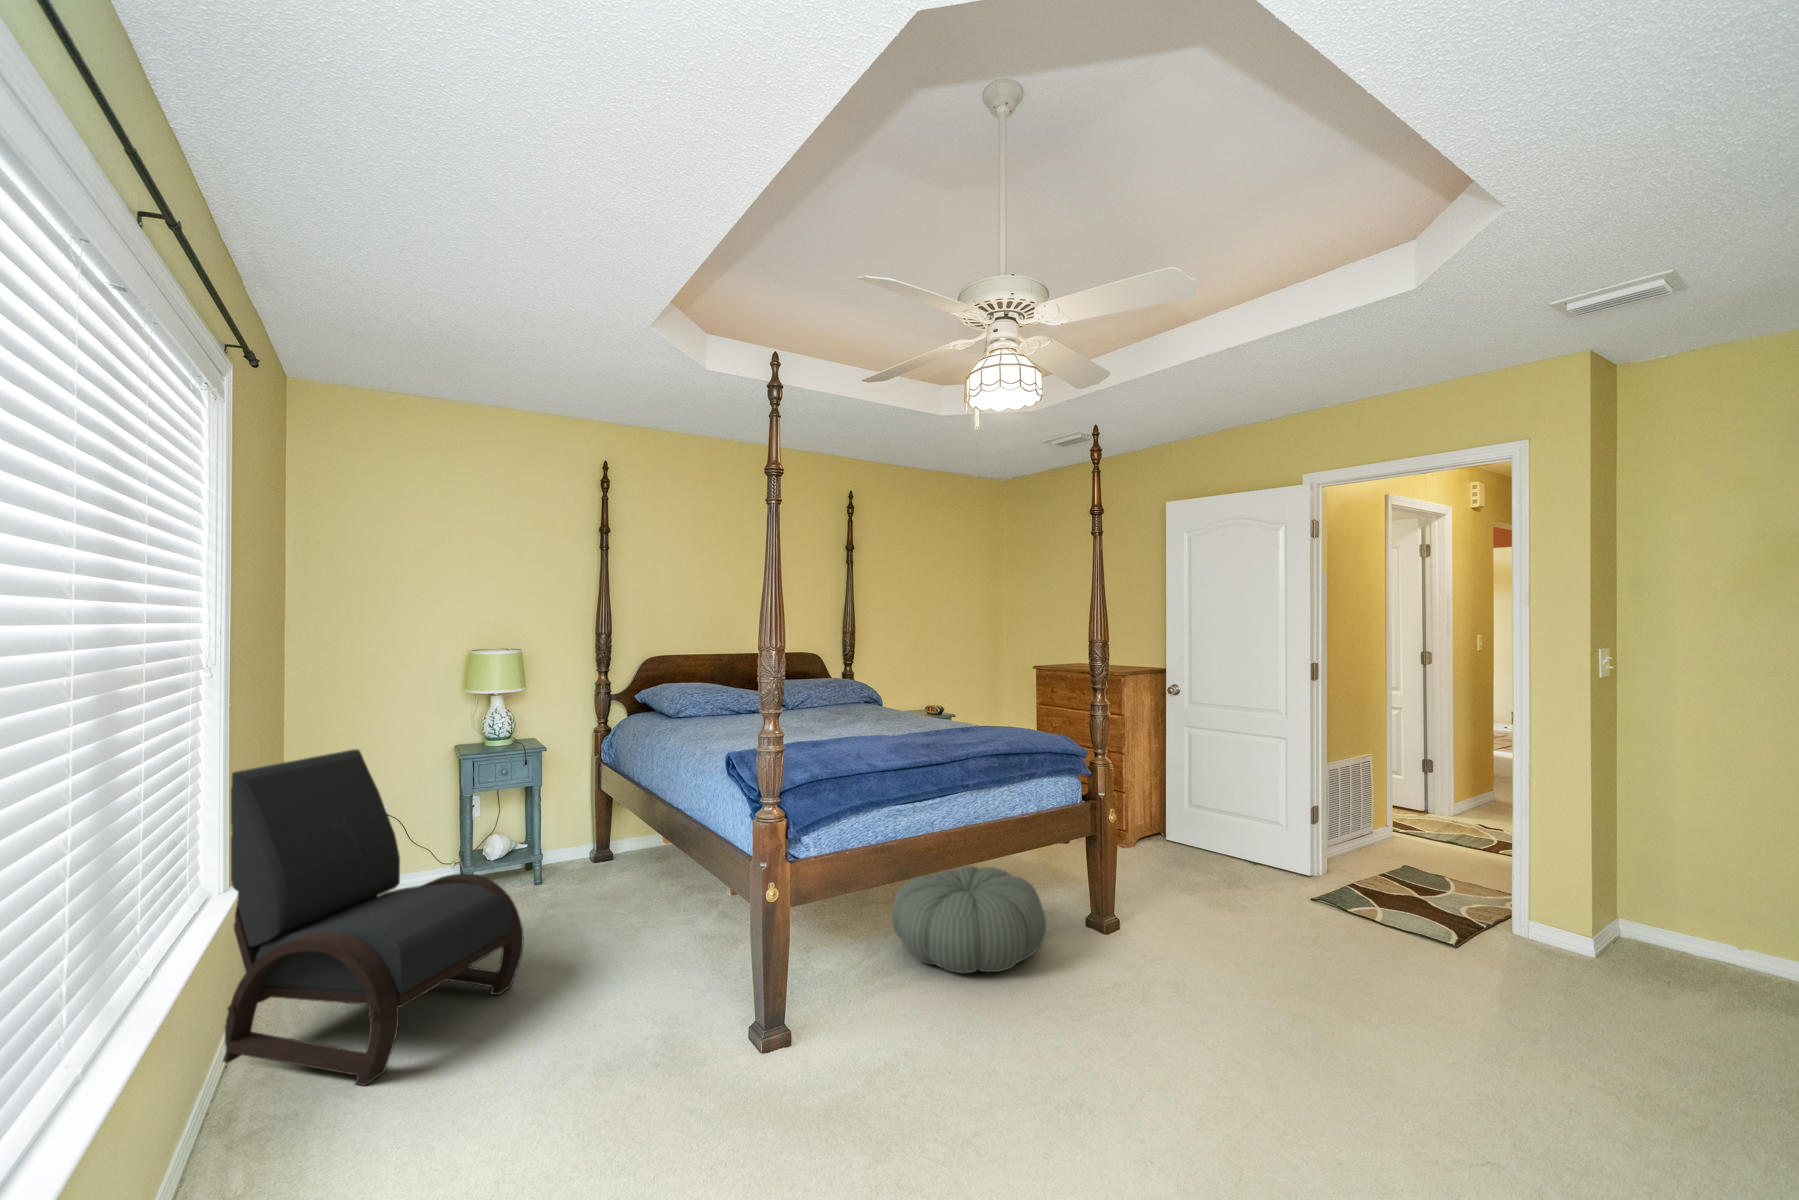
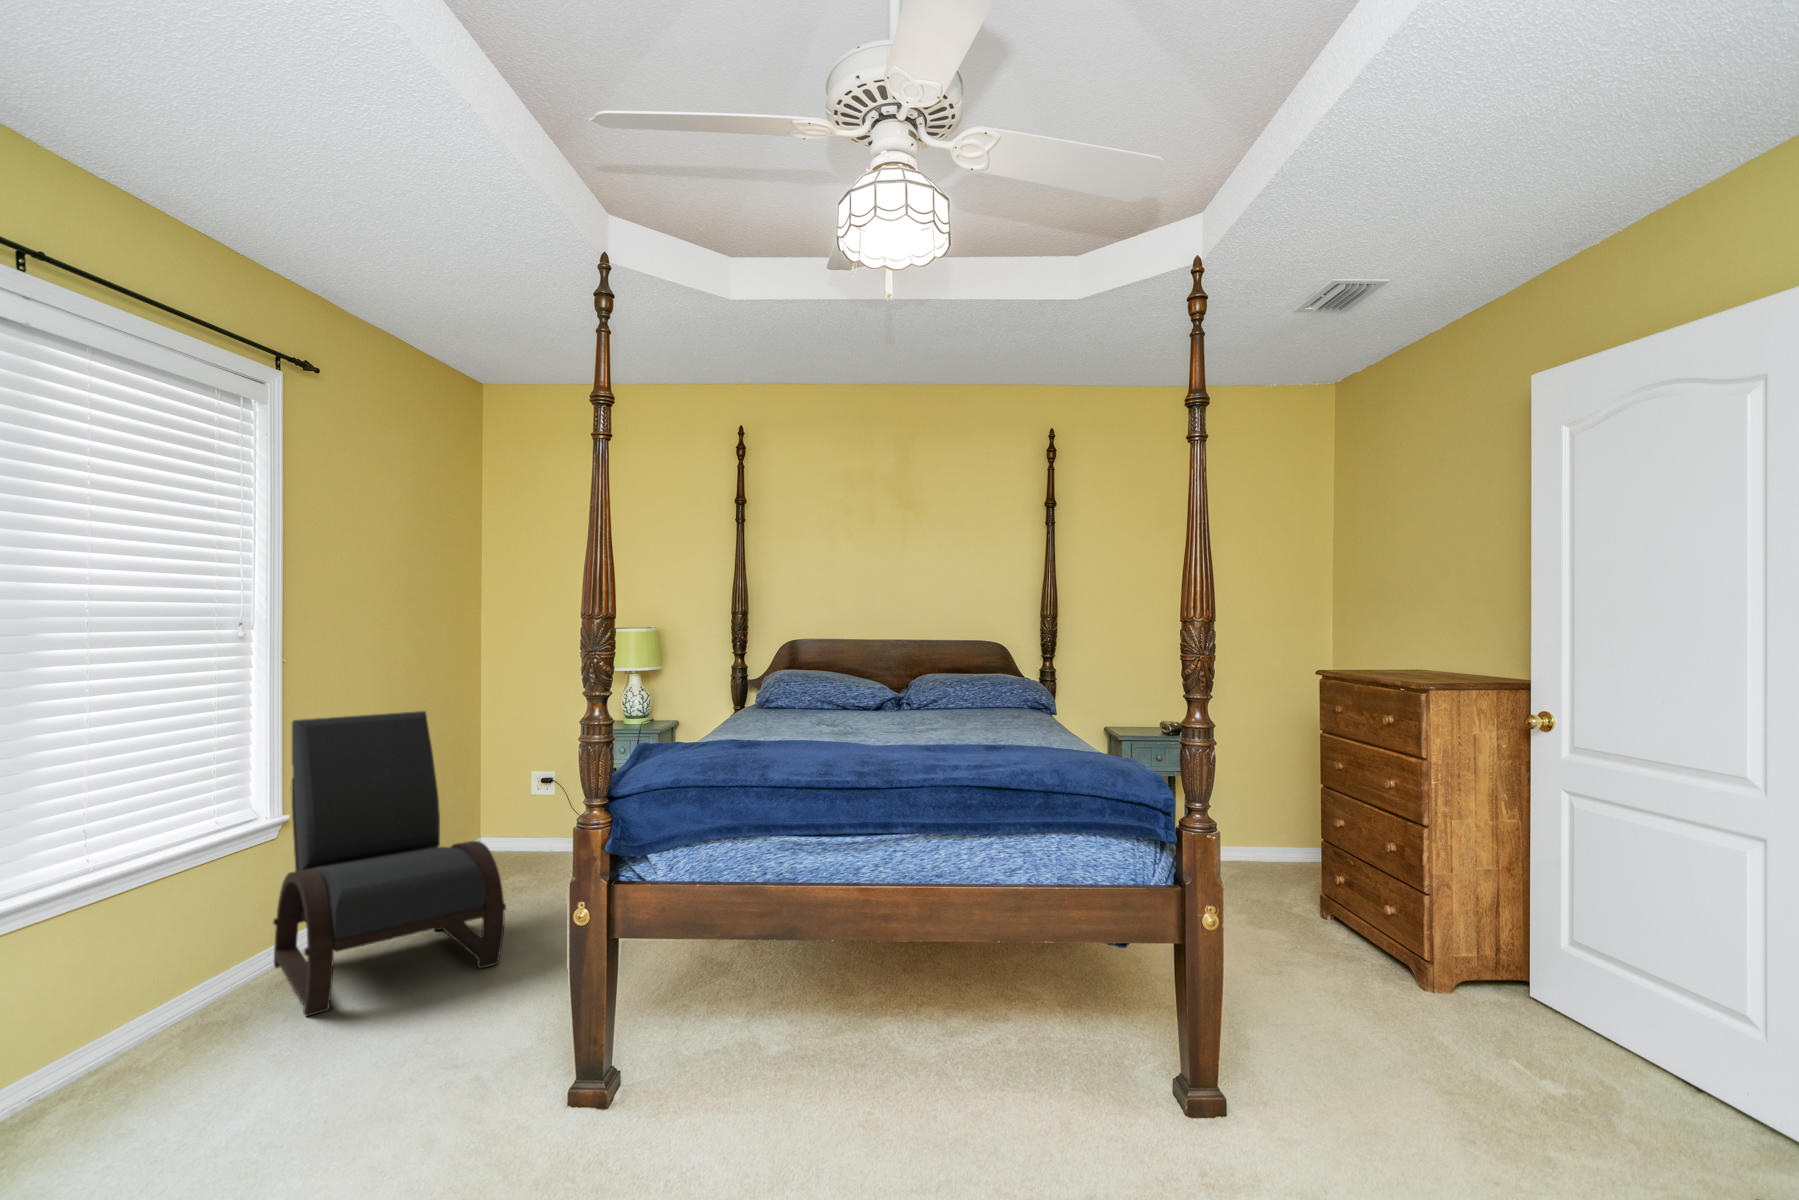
pouf: present [892,866,1046,973] -> none [847,940,1074,1111]

